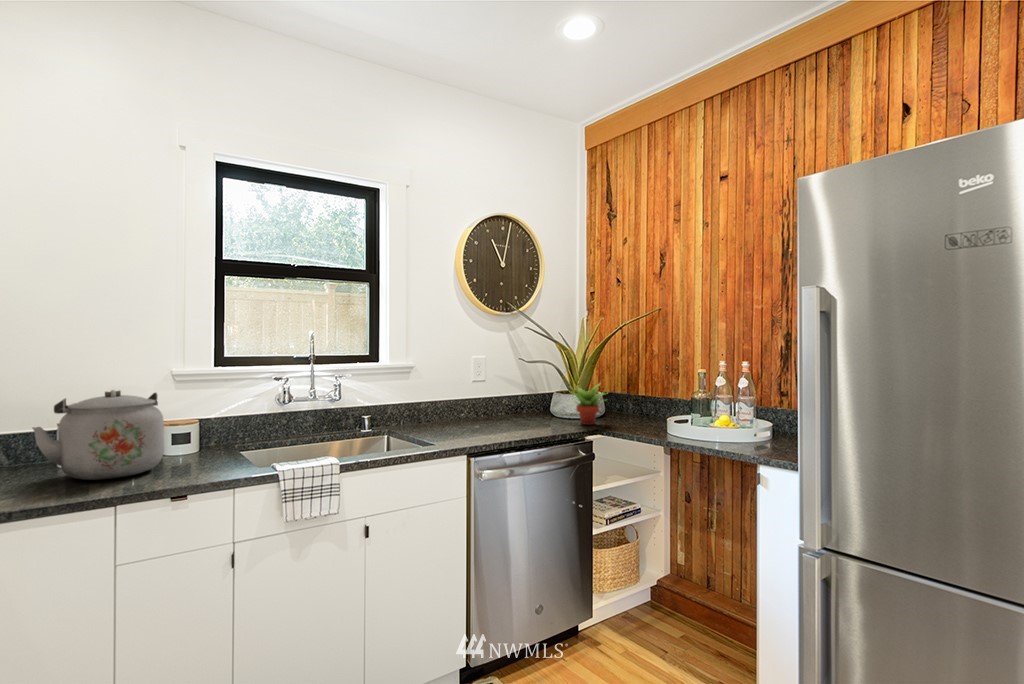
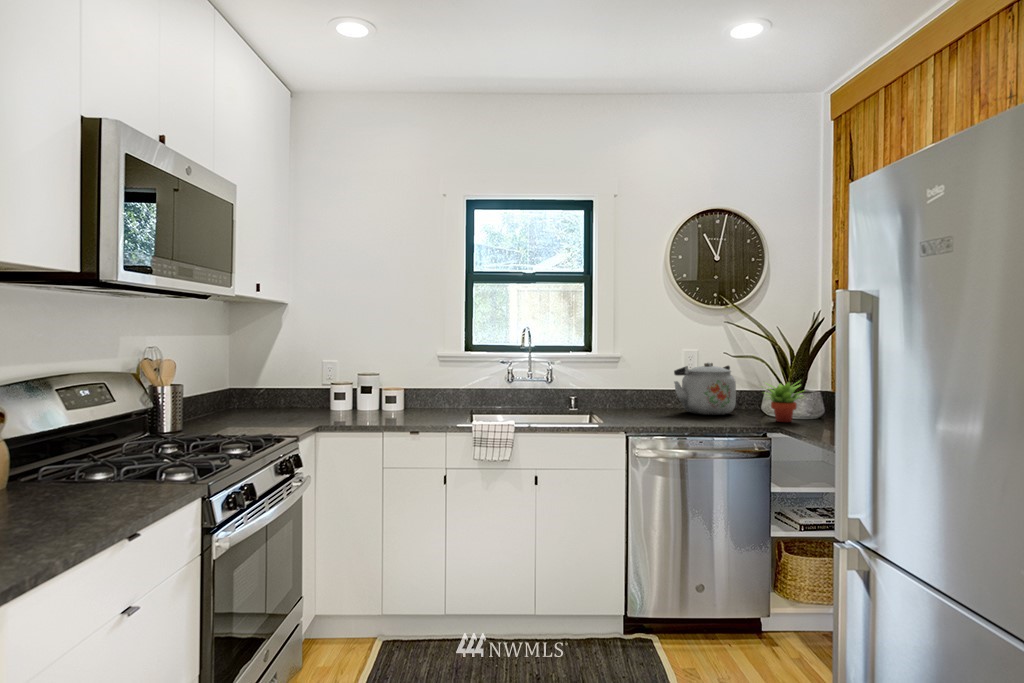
kettle: present [32,390,164,480] -> present [674,363,736,415]

